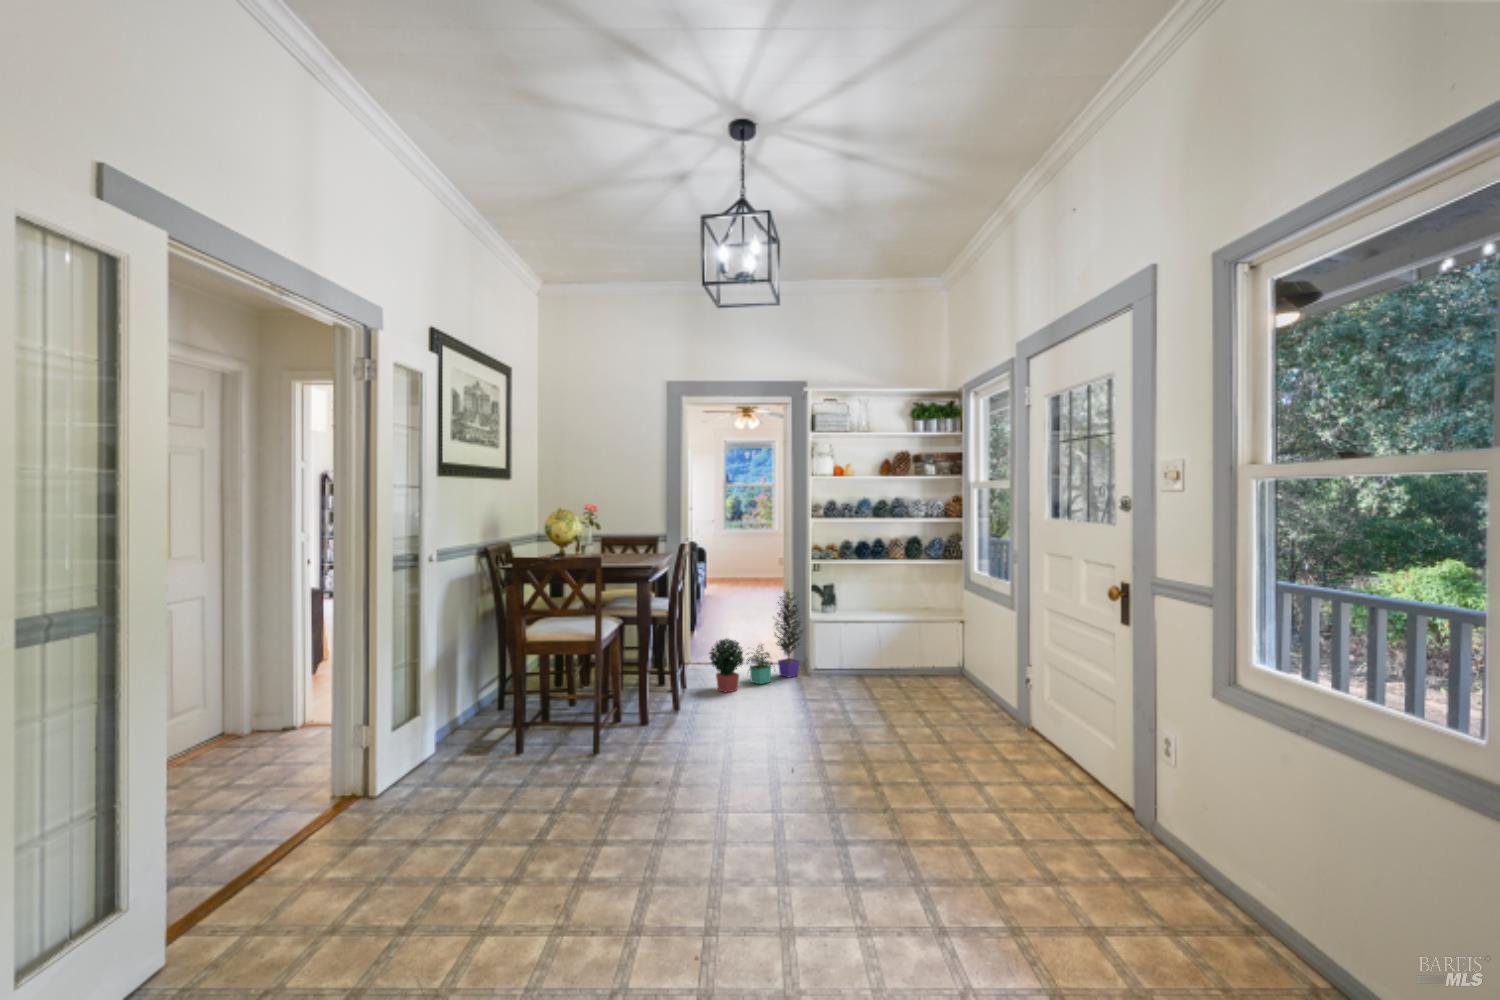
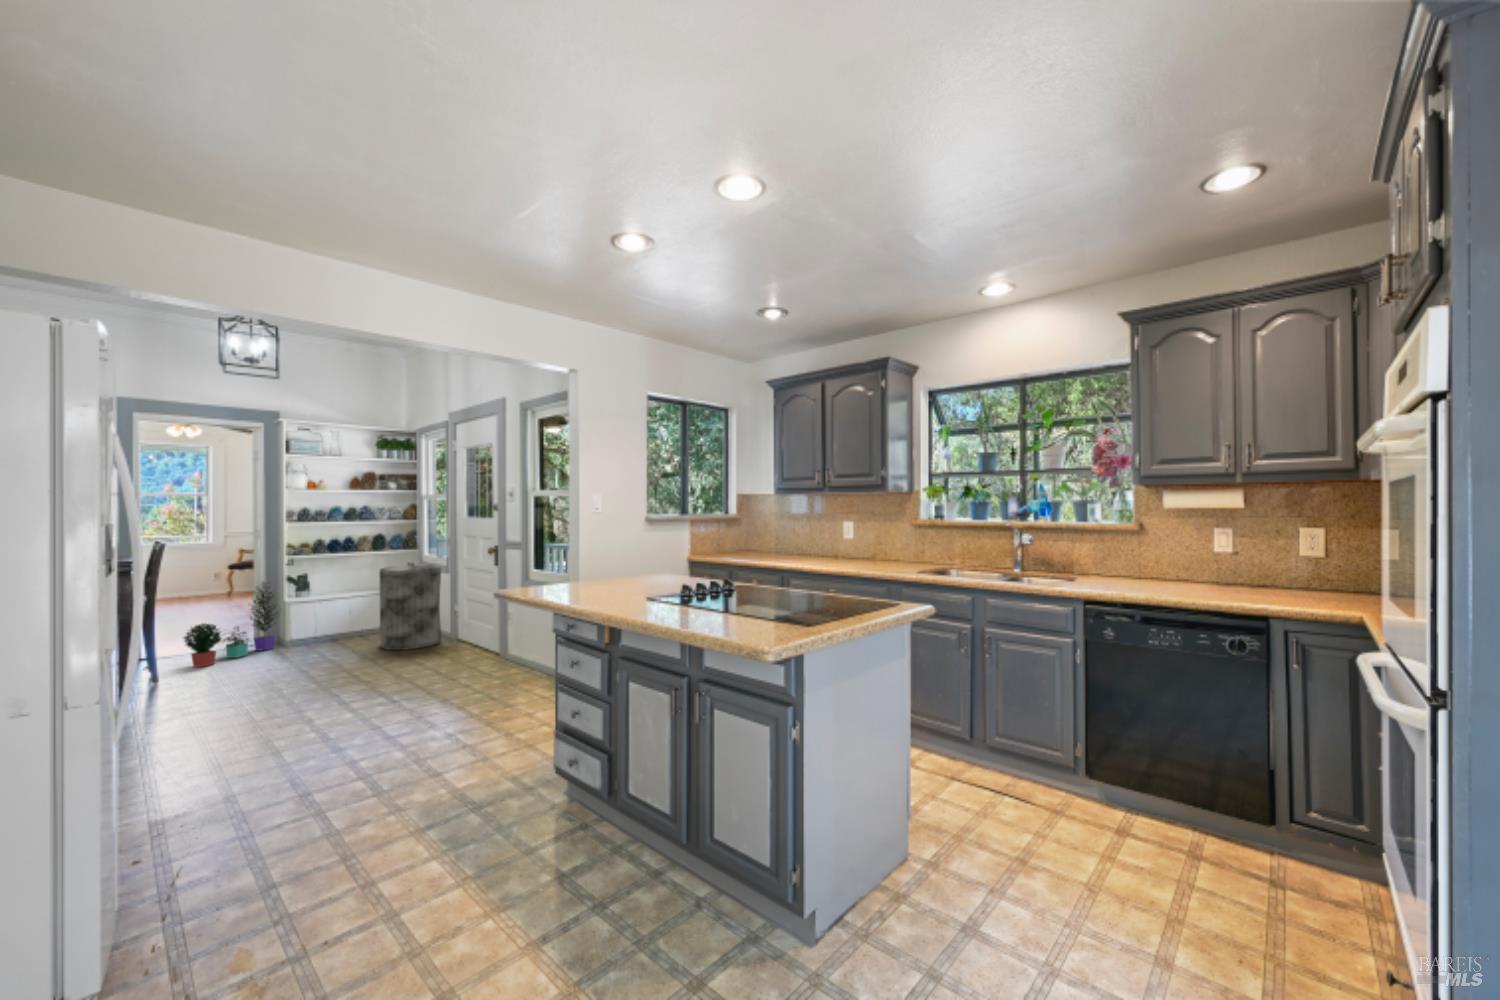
trash can: none [917,581,1004,716] -> present [379,562,441,650]

